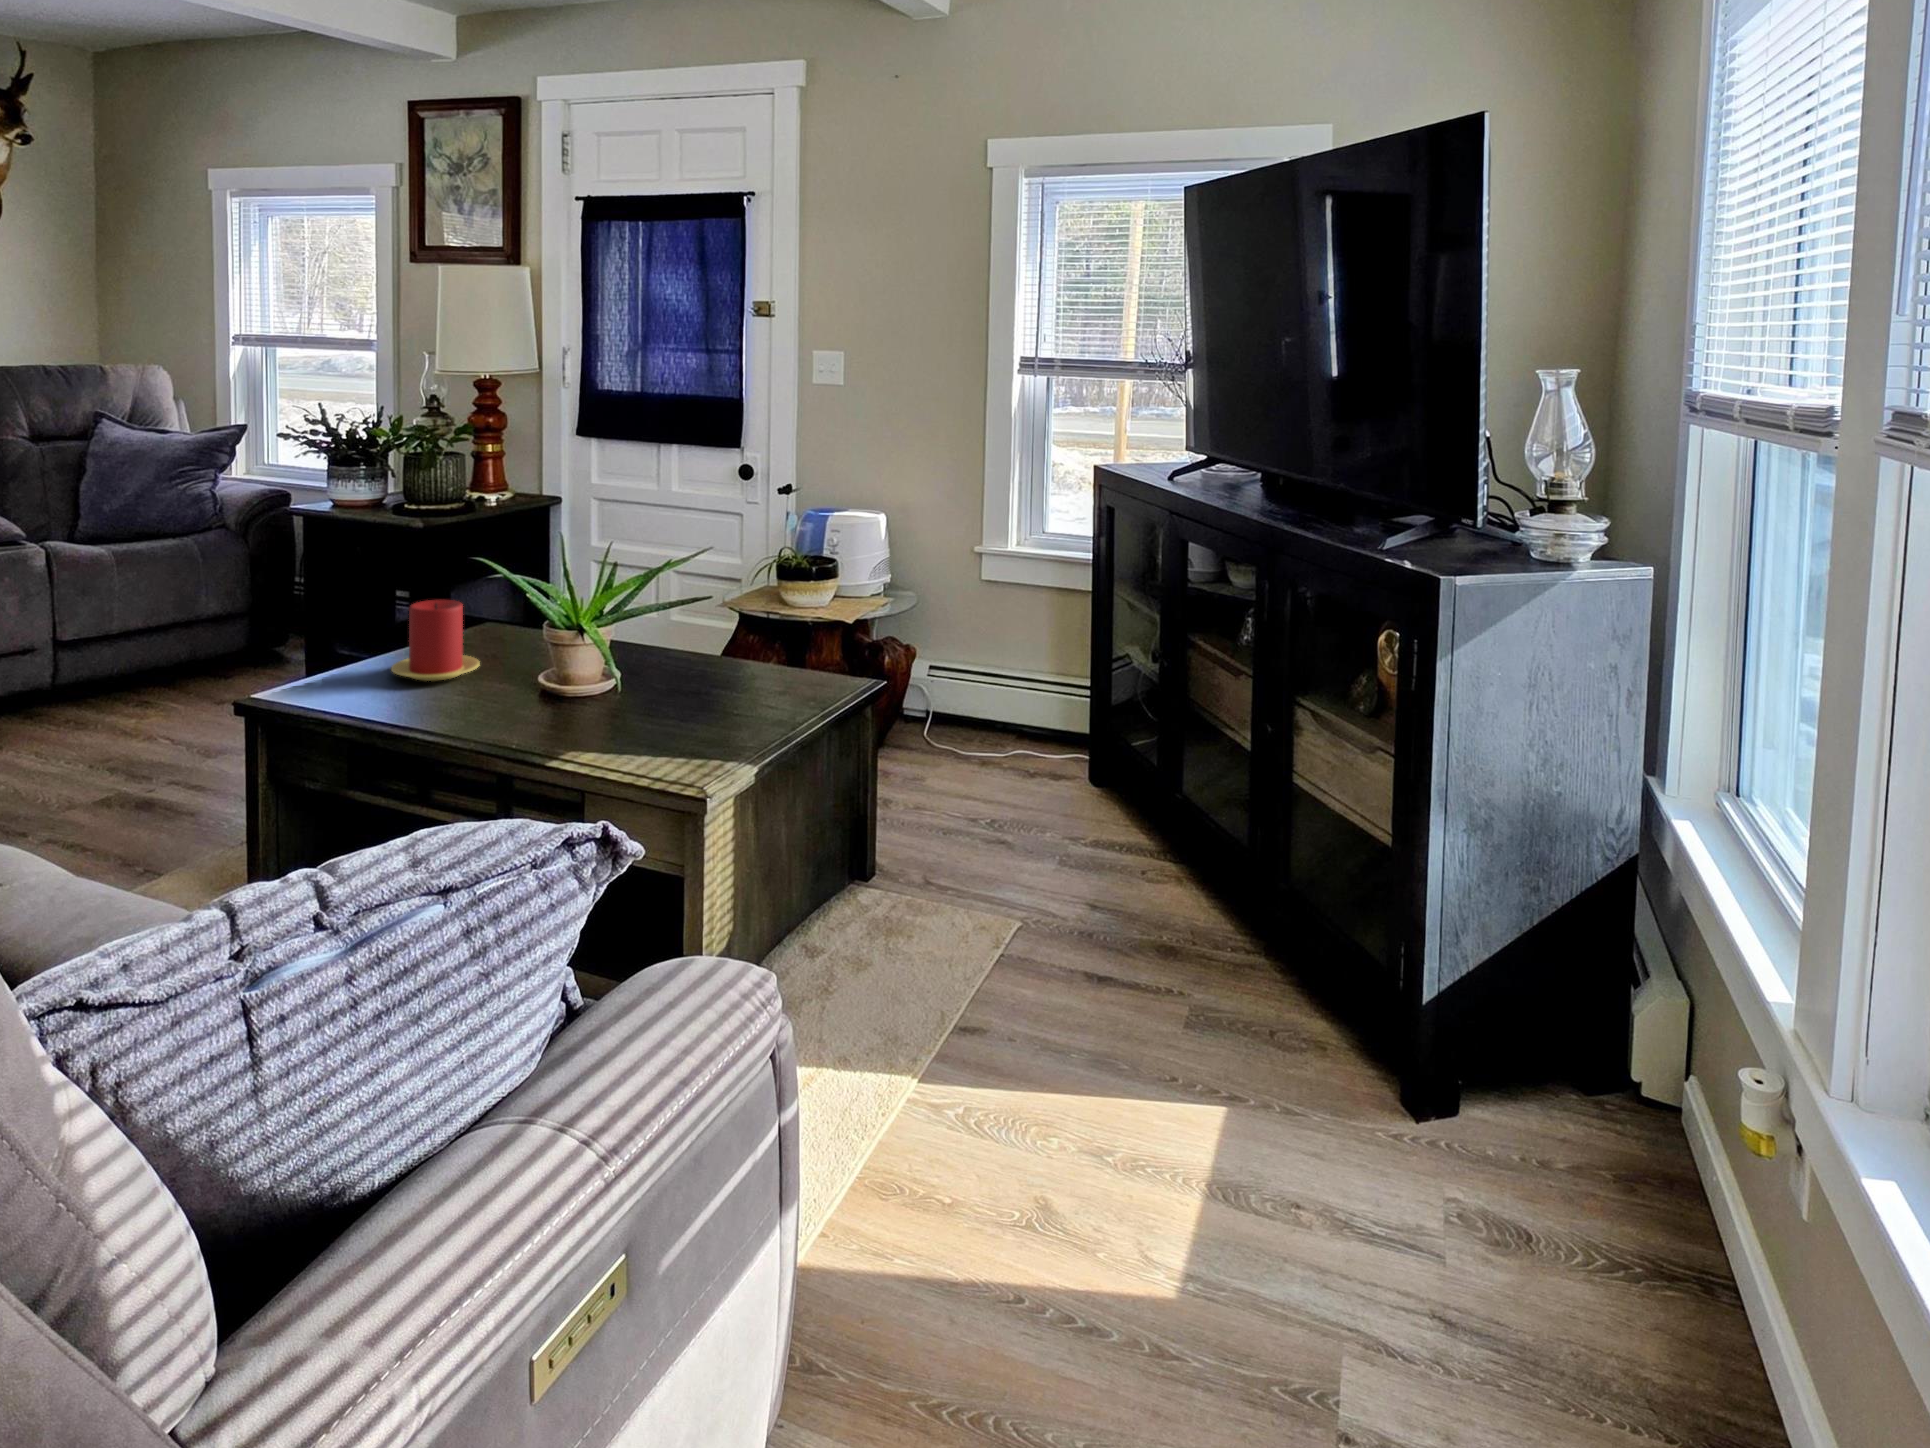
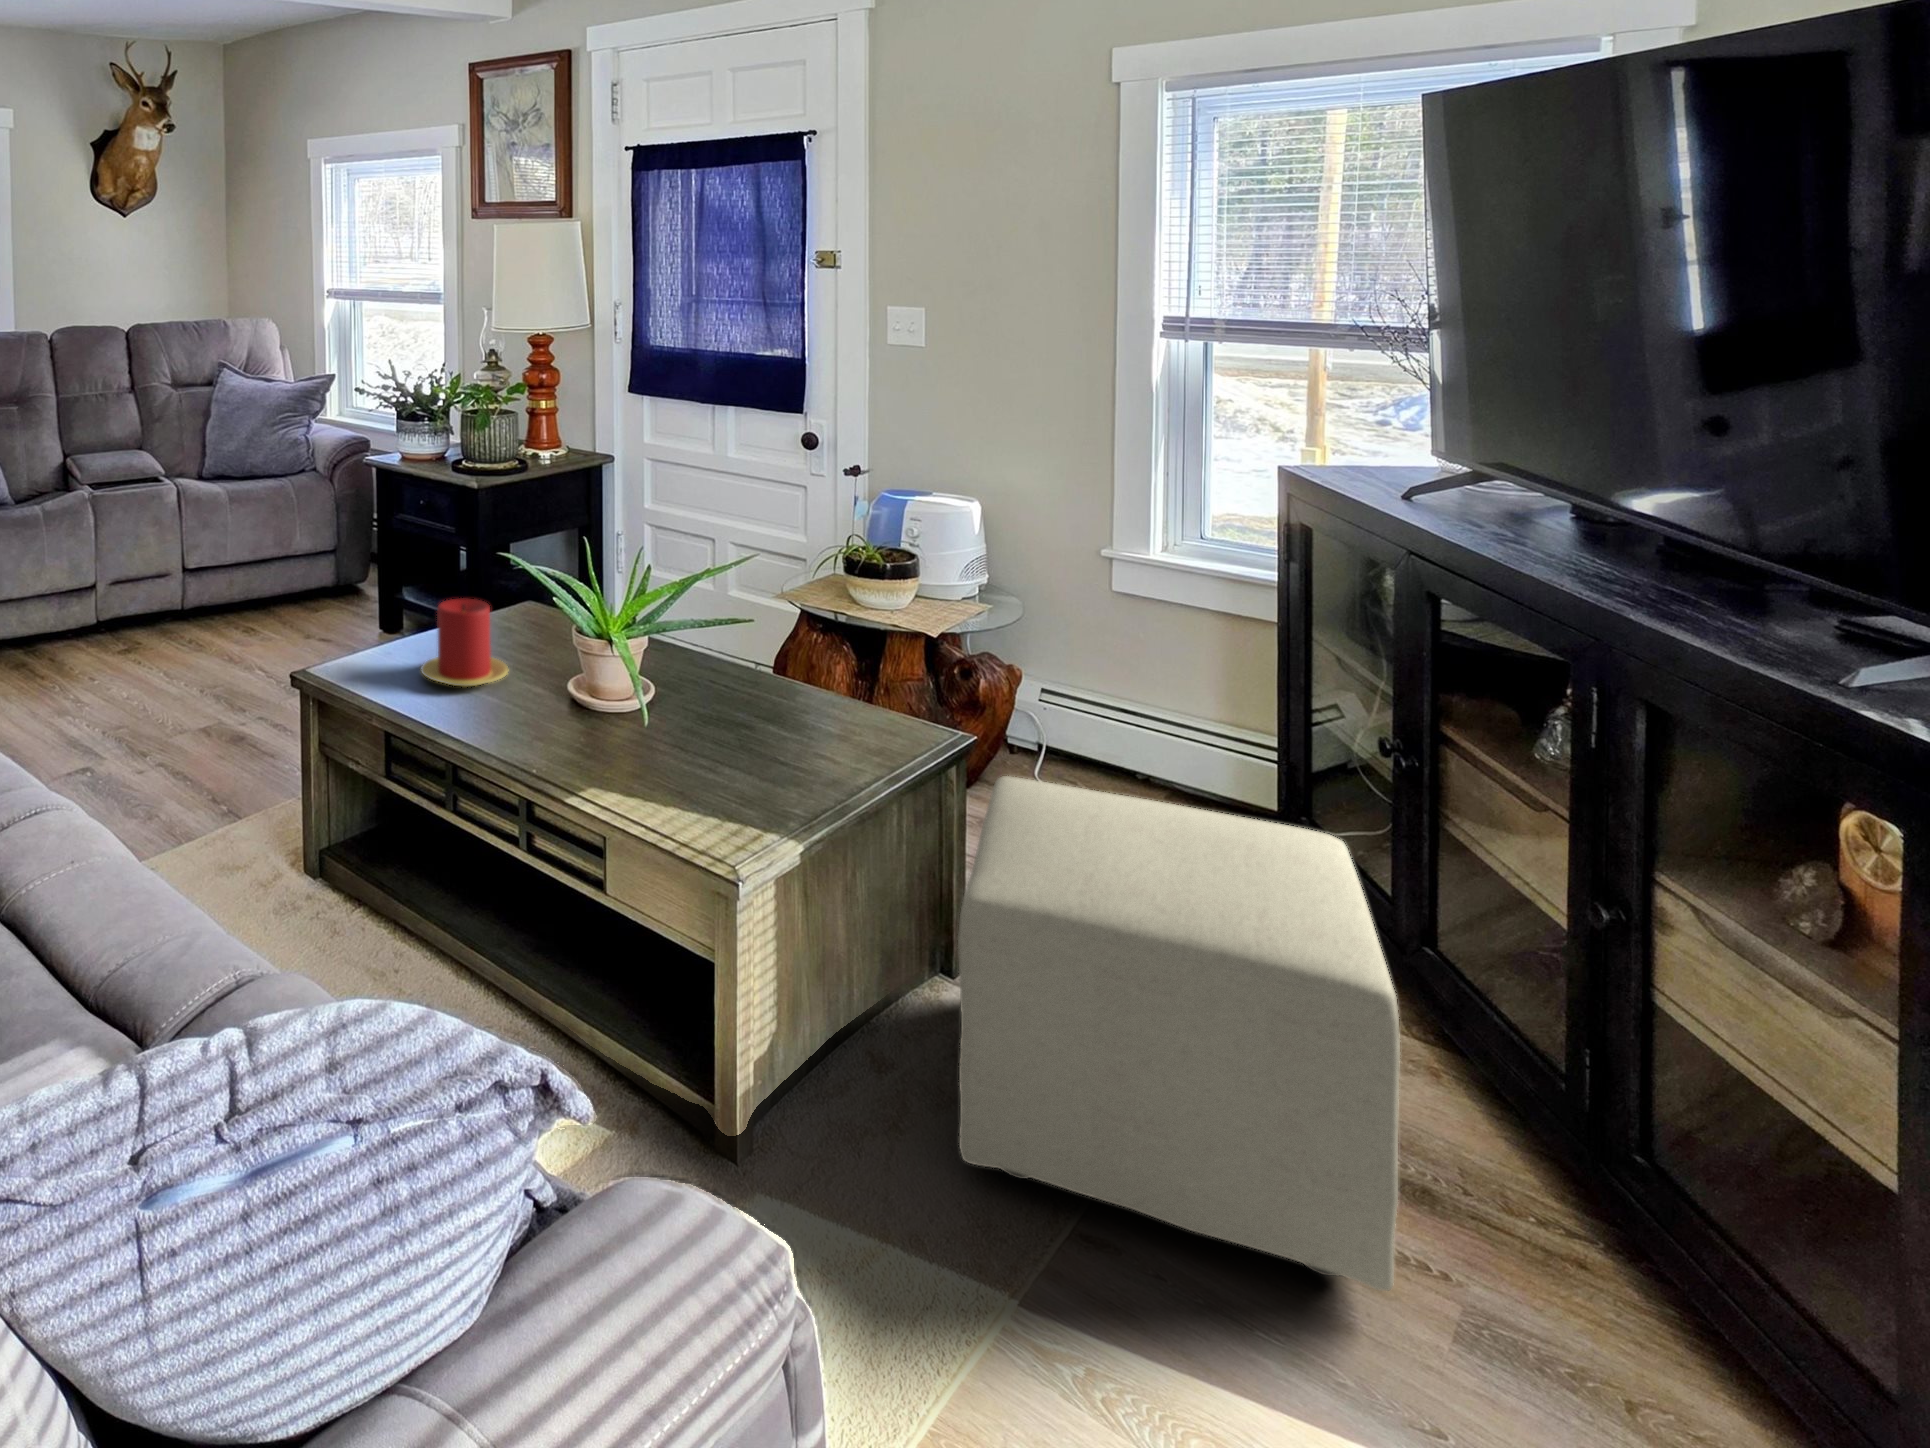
ottoman: none [872,704,1159,1009] -> present [958,776,1400,1291]

